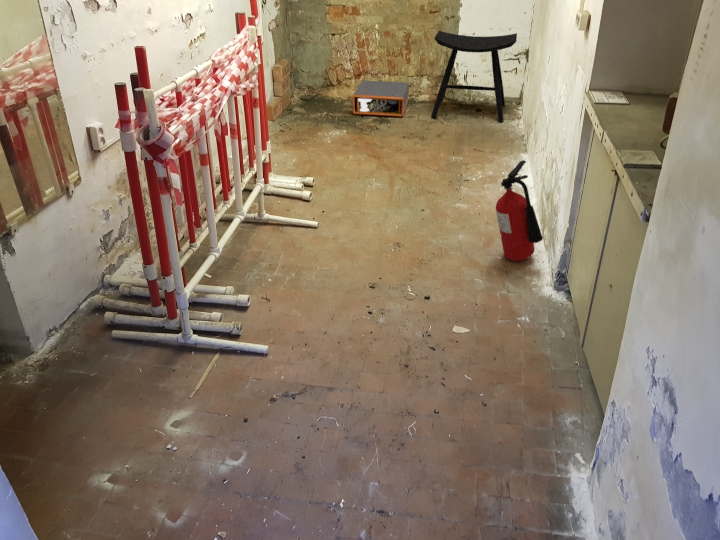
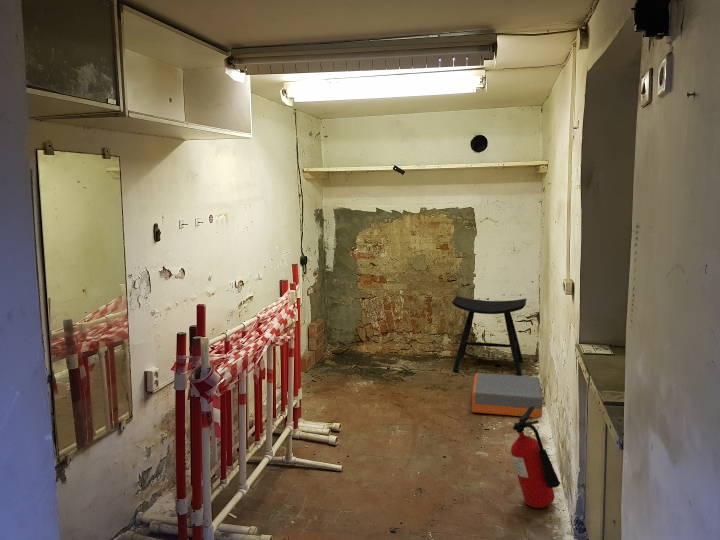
storage box: present [353,81,409,117] -> present [472,373,543,418]

